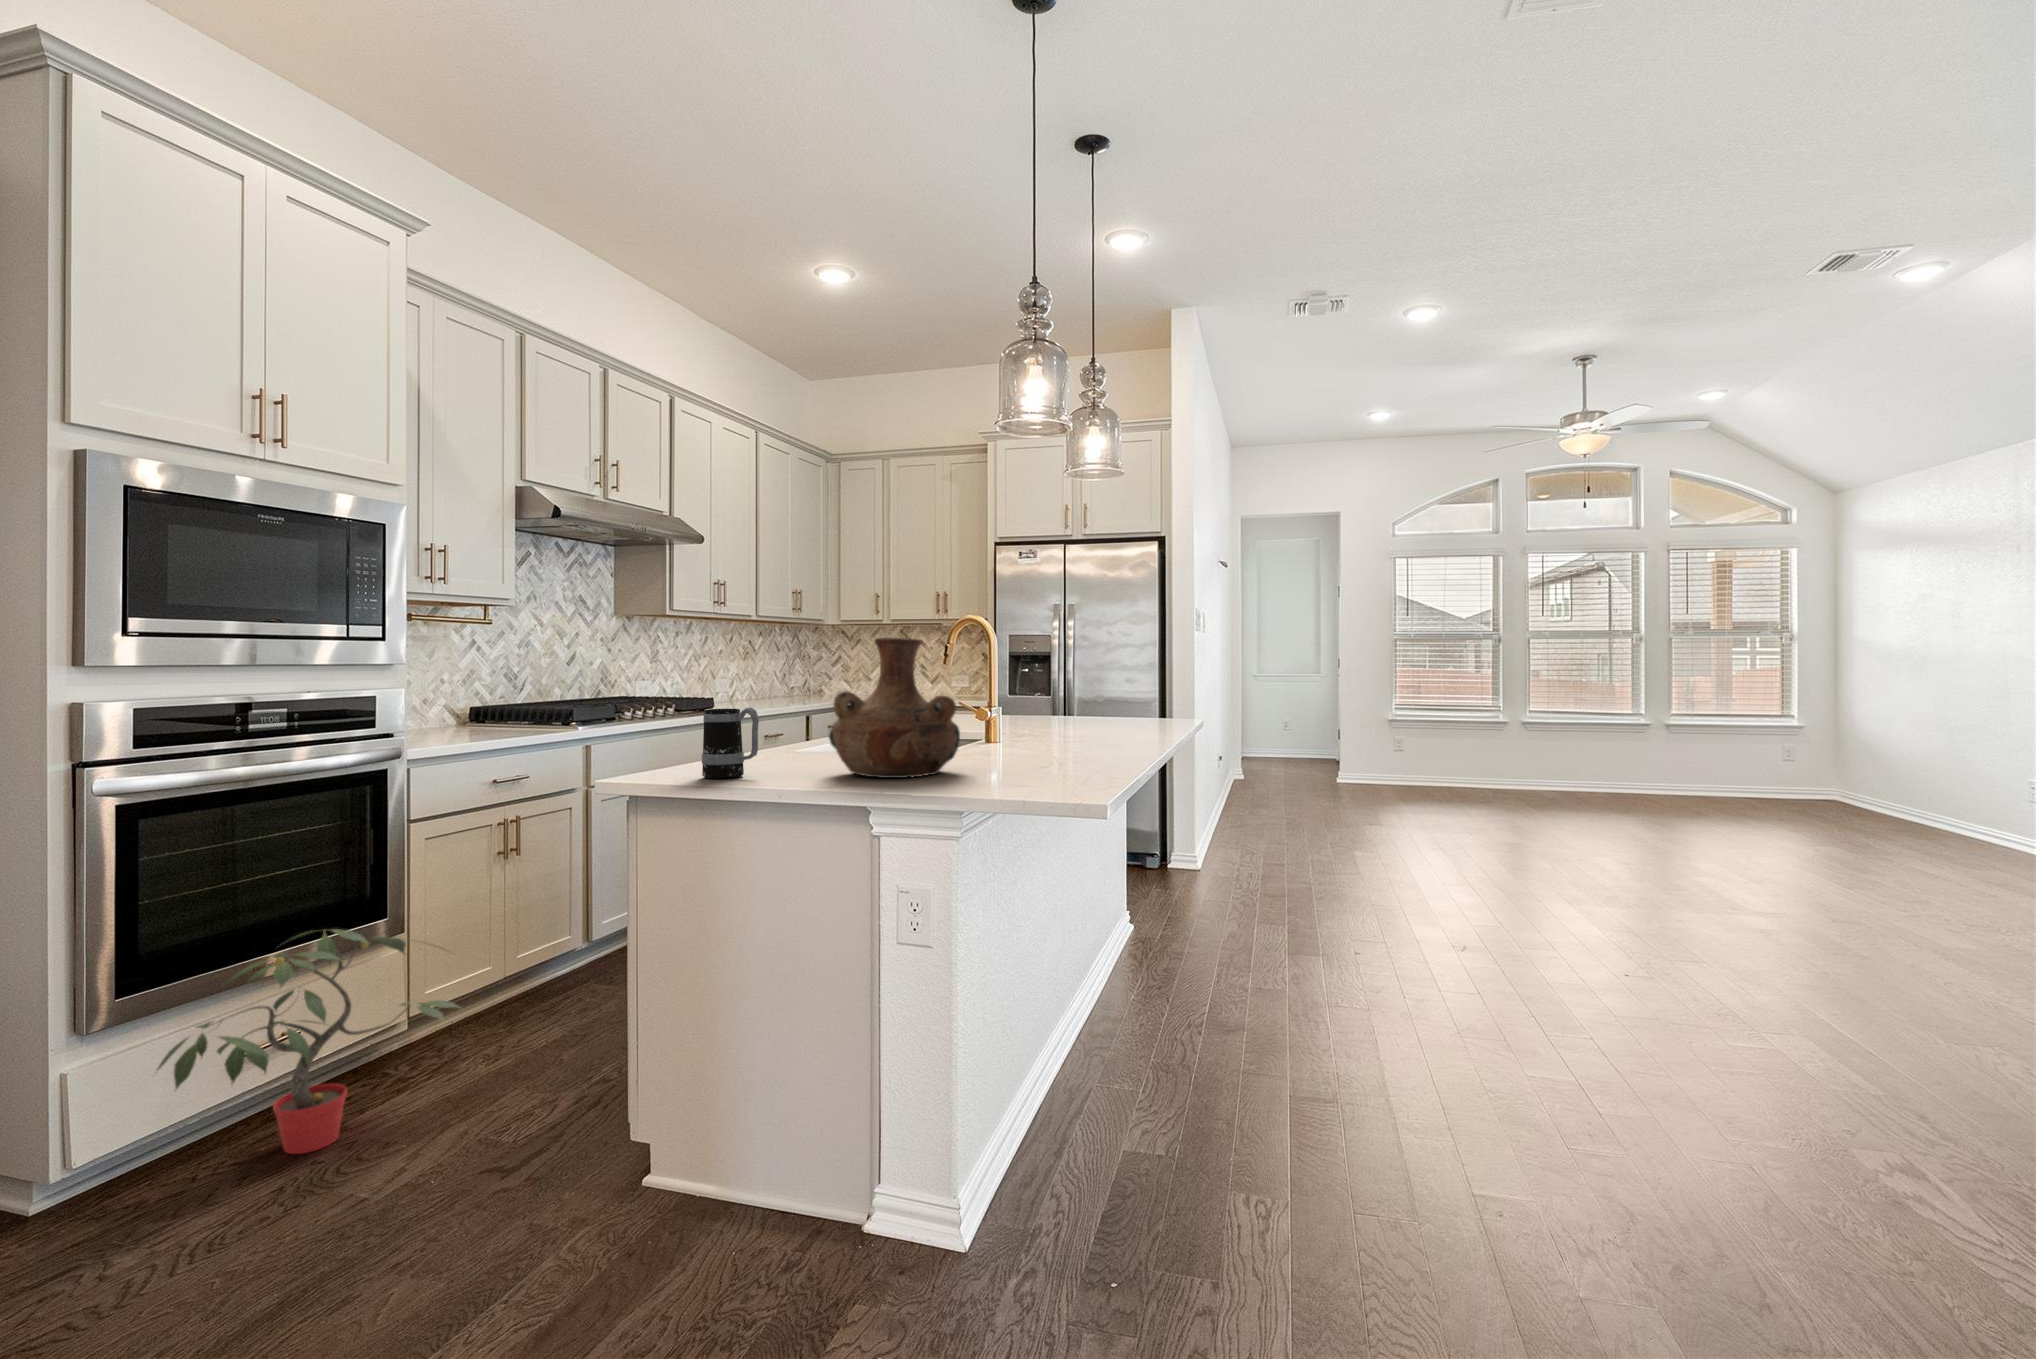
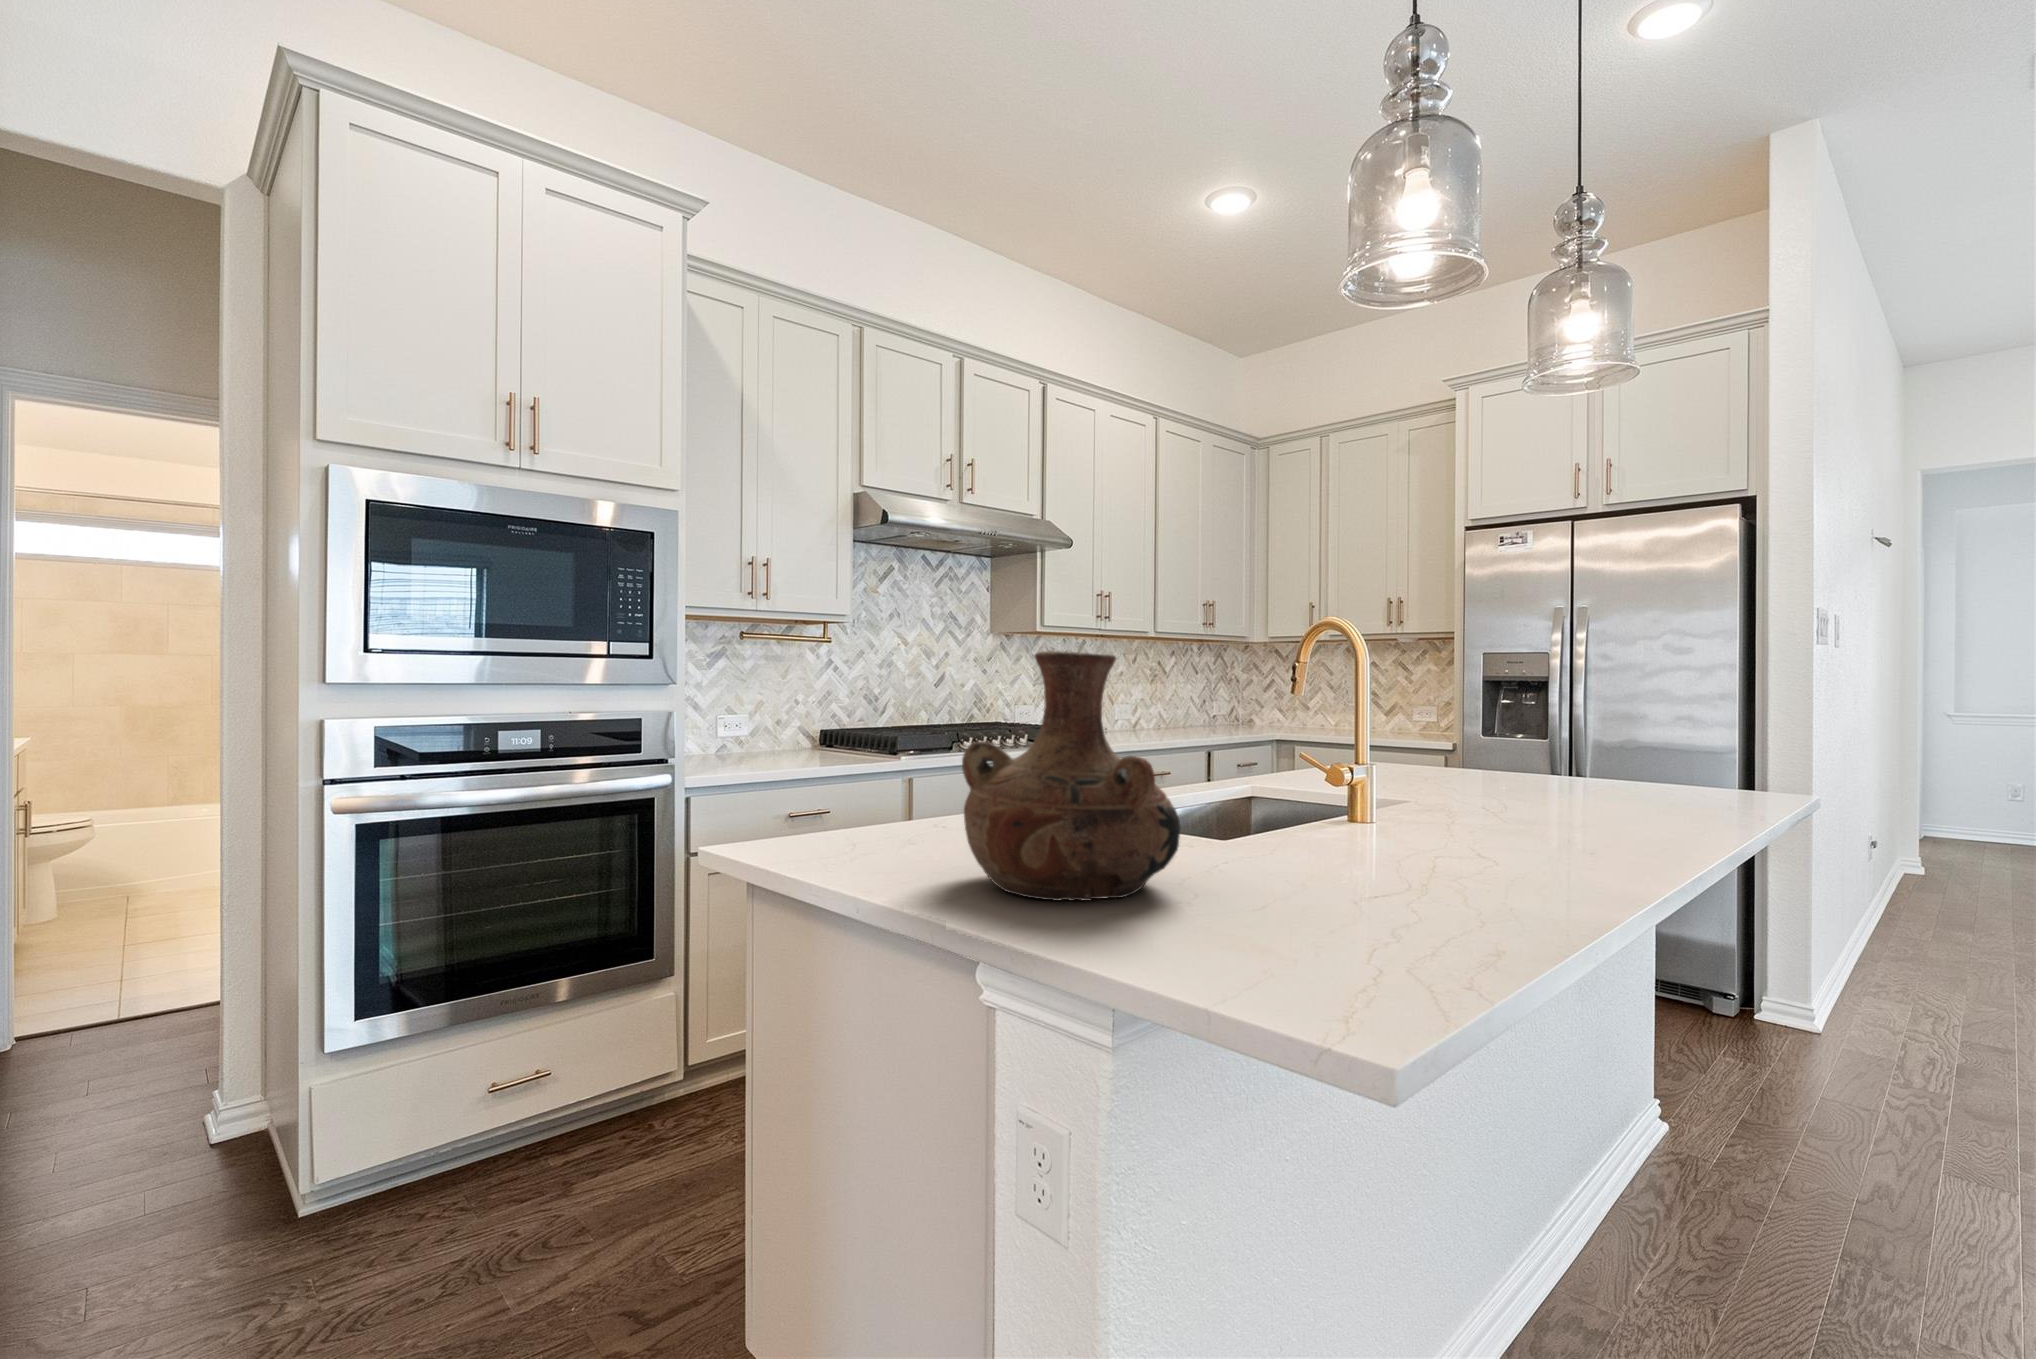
mug: present [702,708,759,779] -> none [803,758,874,865]
potted plant: present [155,929,458,1154] -> none [366,972,683,1220]

